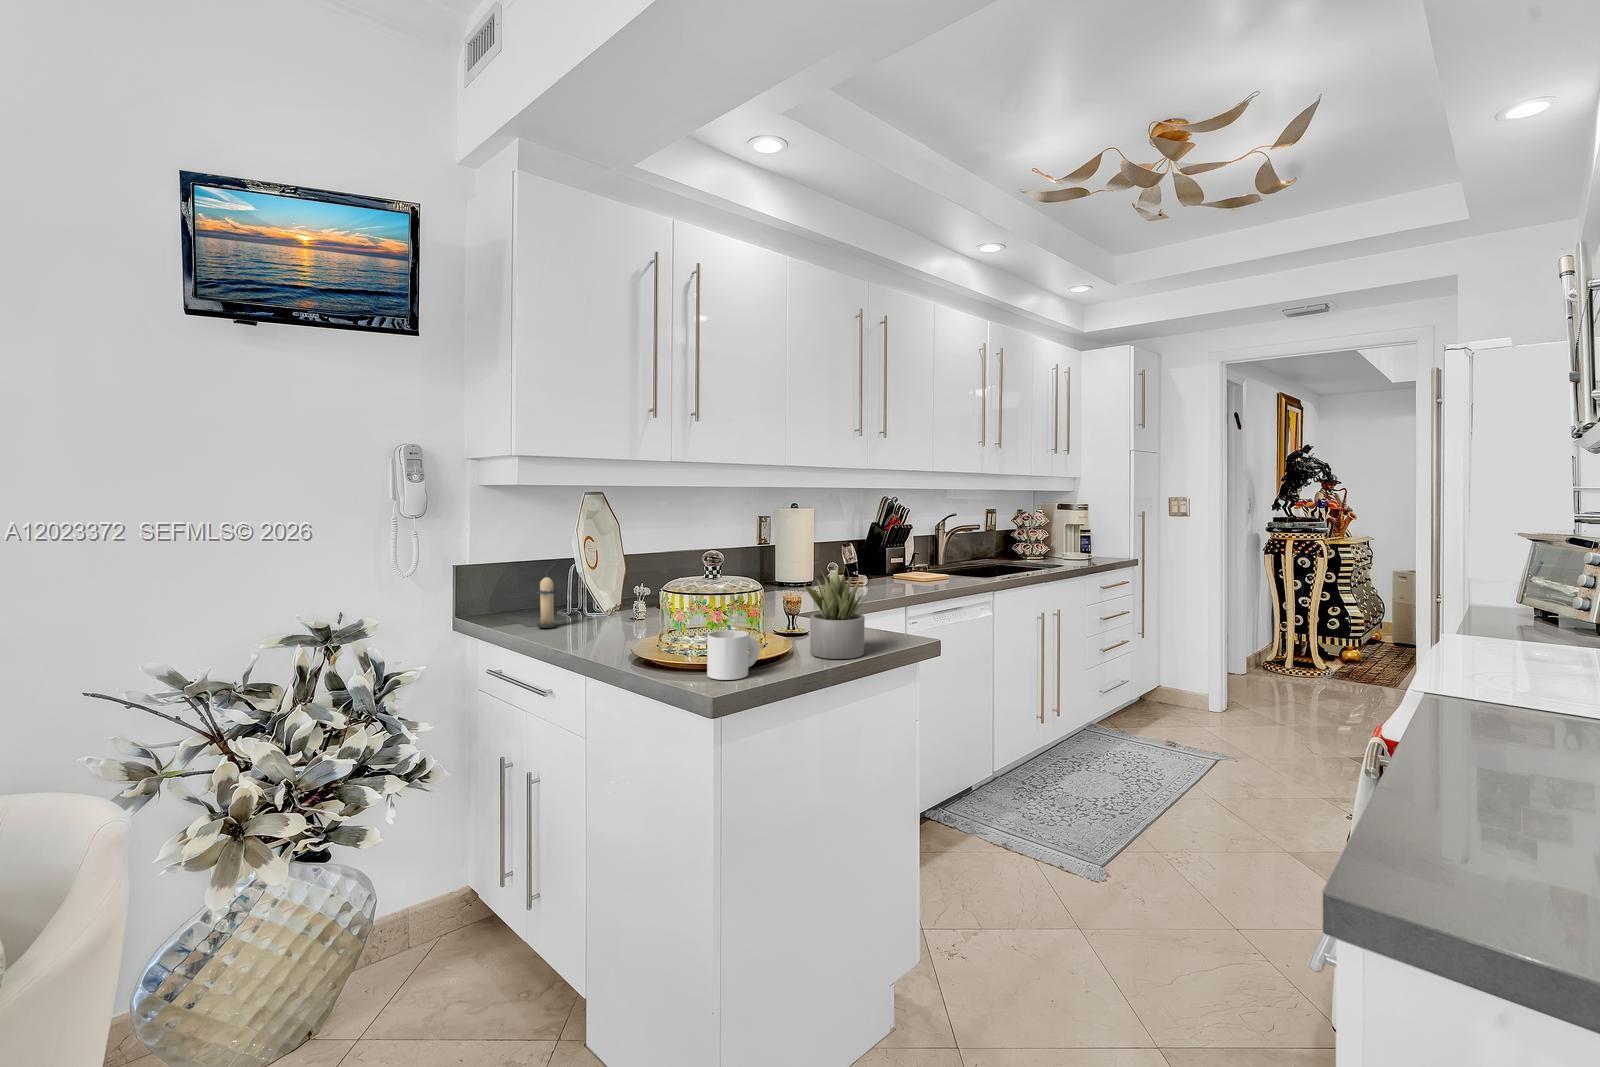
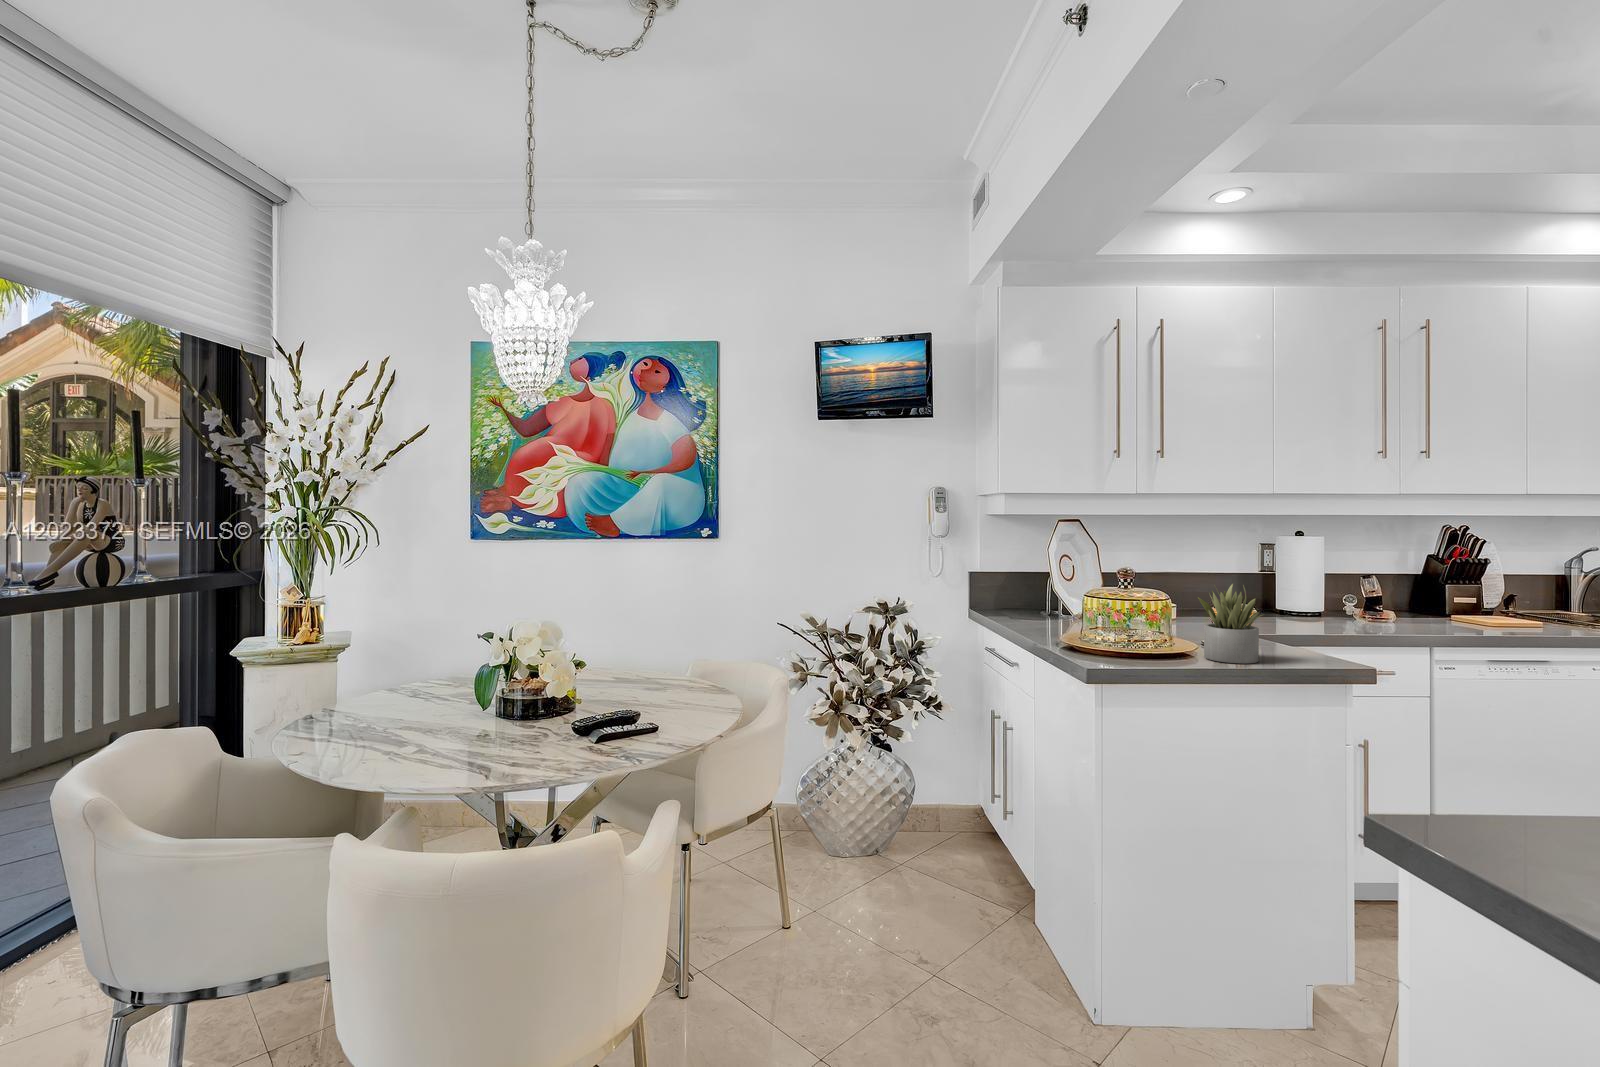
candle: present [535,574,557,628] -> none [1014,580,1034,621]
mug: present [707,630,759,680] -> none [1096,625,1143,661]

